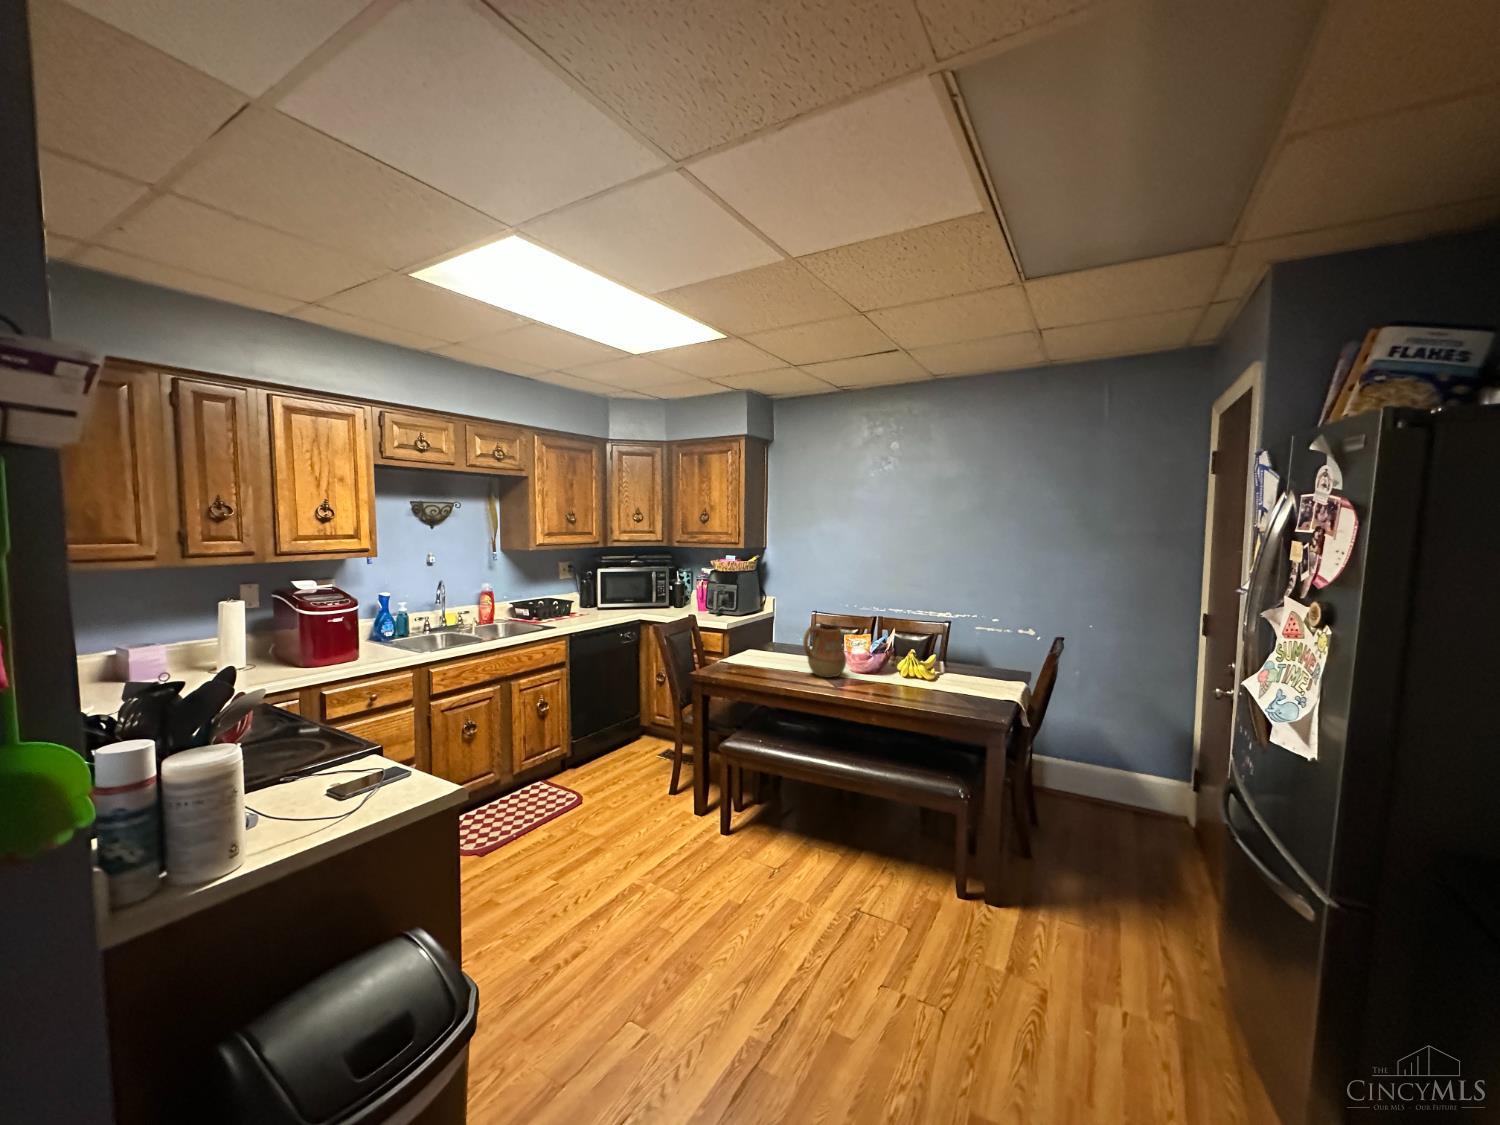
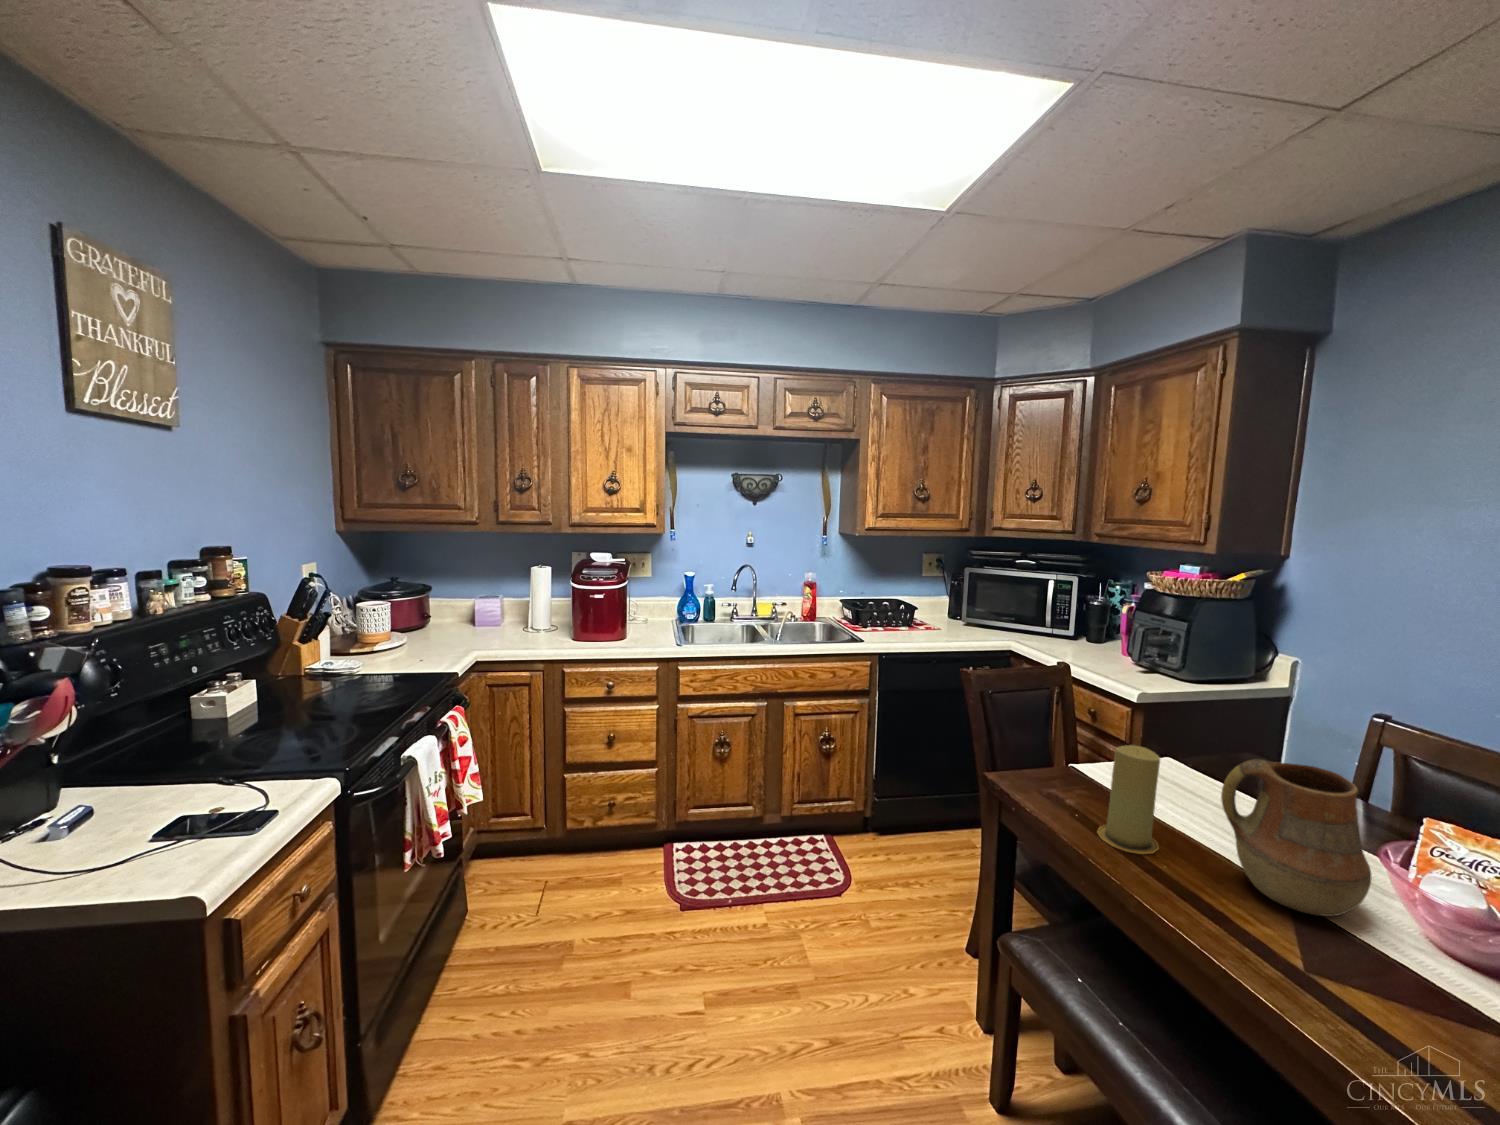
candle: none [759,634,783,679] -> present [1097,745,1160,854]

